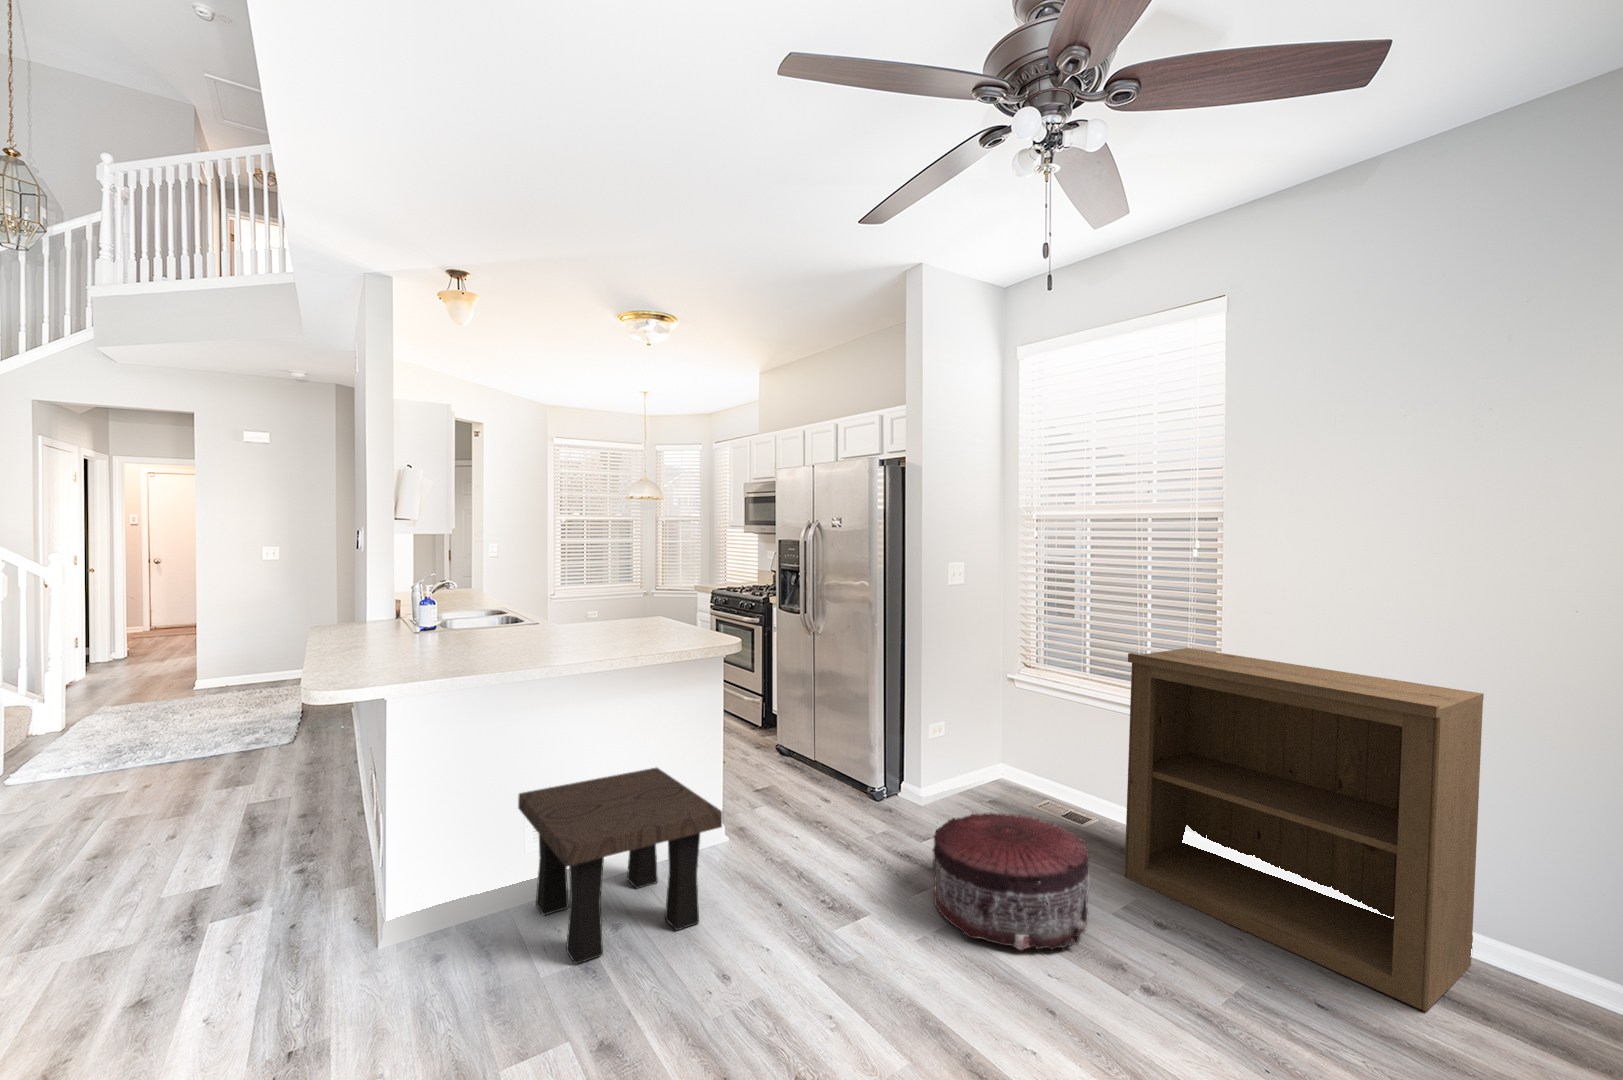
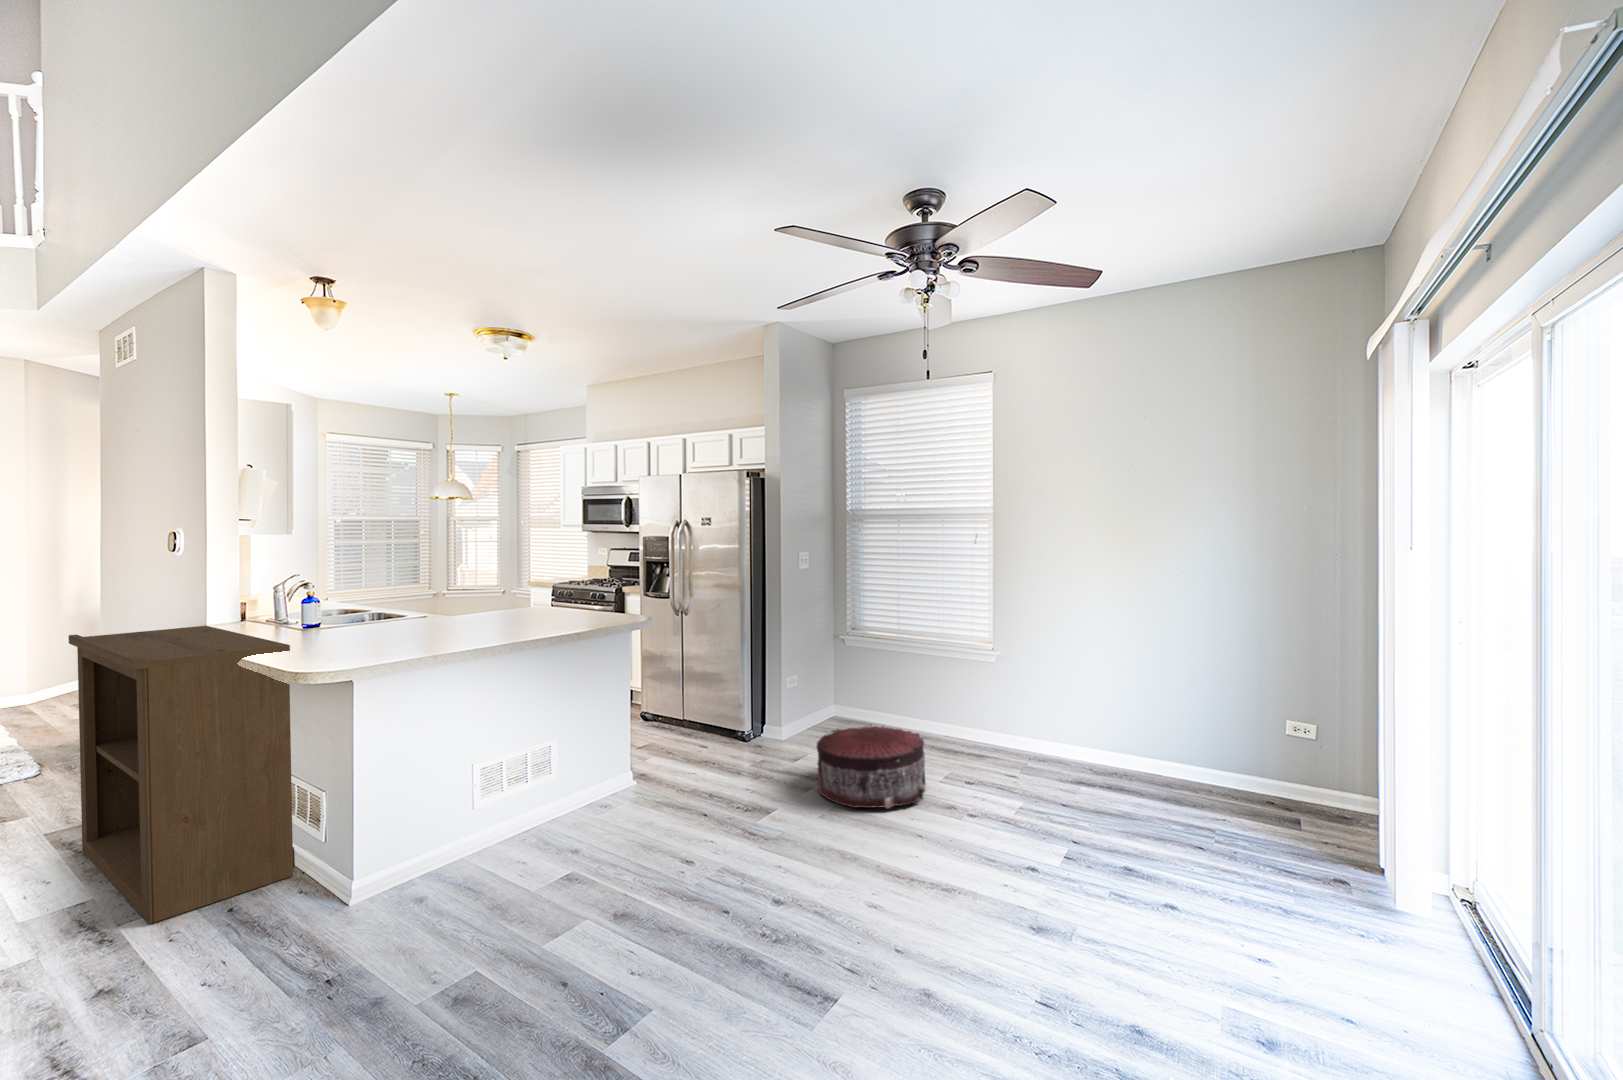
bookshelf: present [1124,648,1484,1011] -> present [69,626,295,924]
side table: present [518,768,722,964] -> none [490,724,671,871]

